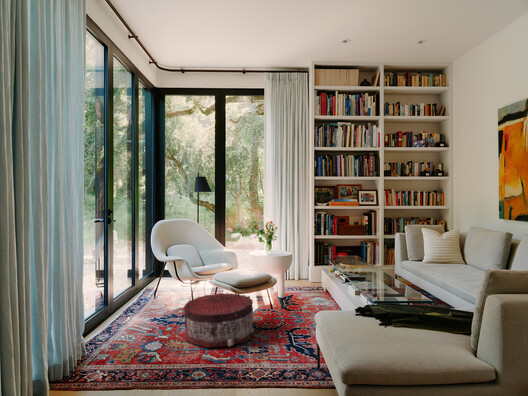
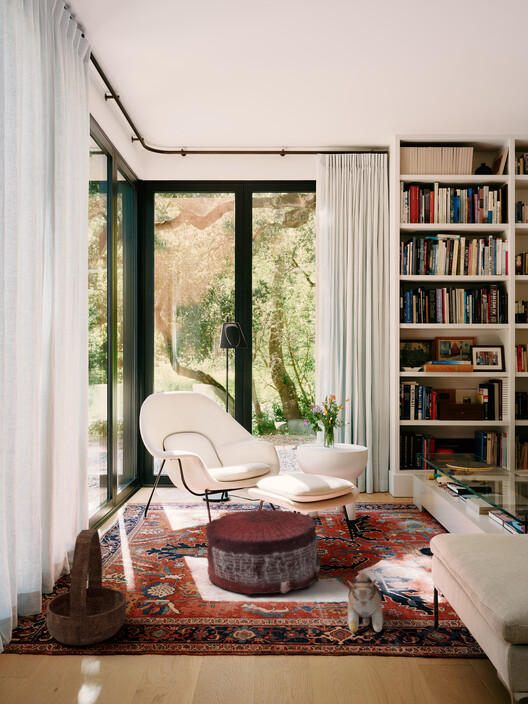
basket: none [73,311,126,385] -> present [47,529,126,645]
plush toy: none [262,336,288,372] -> present [347,573,385,632]

